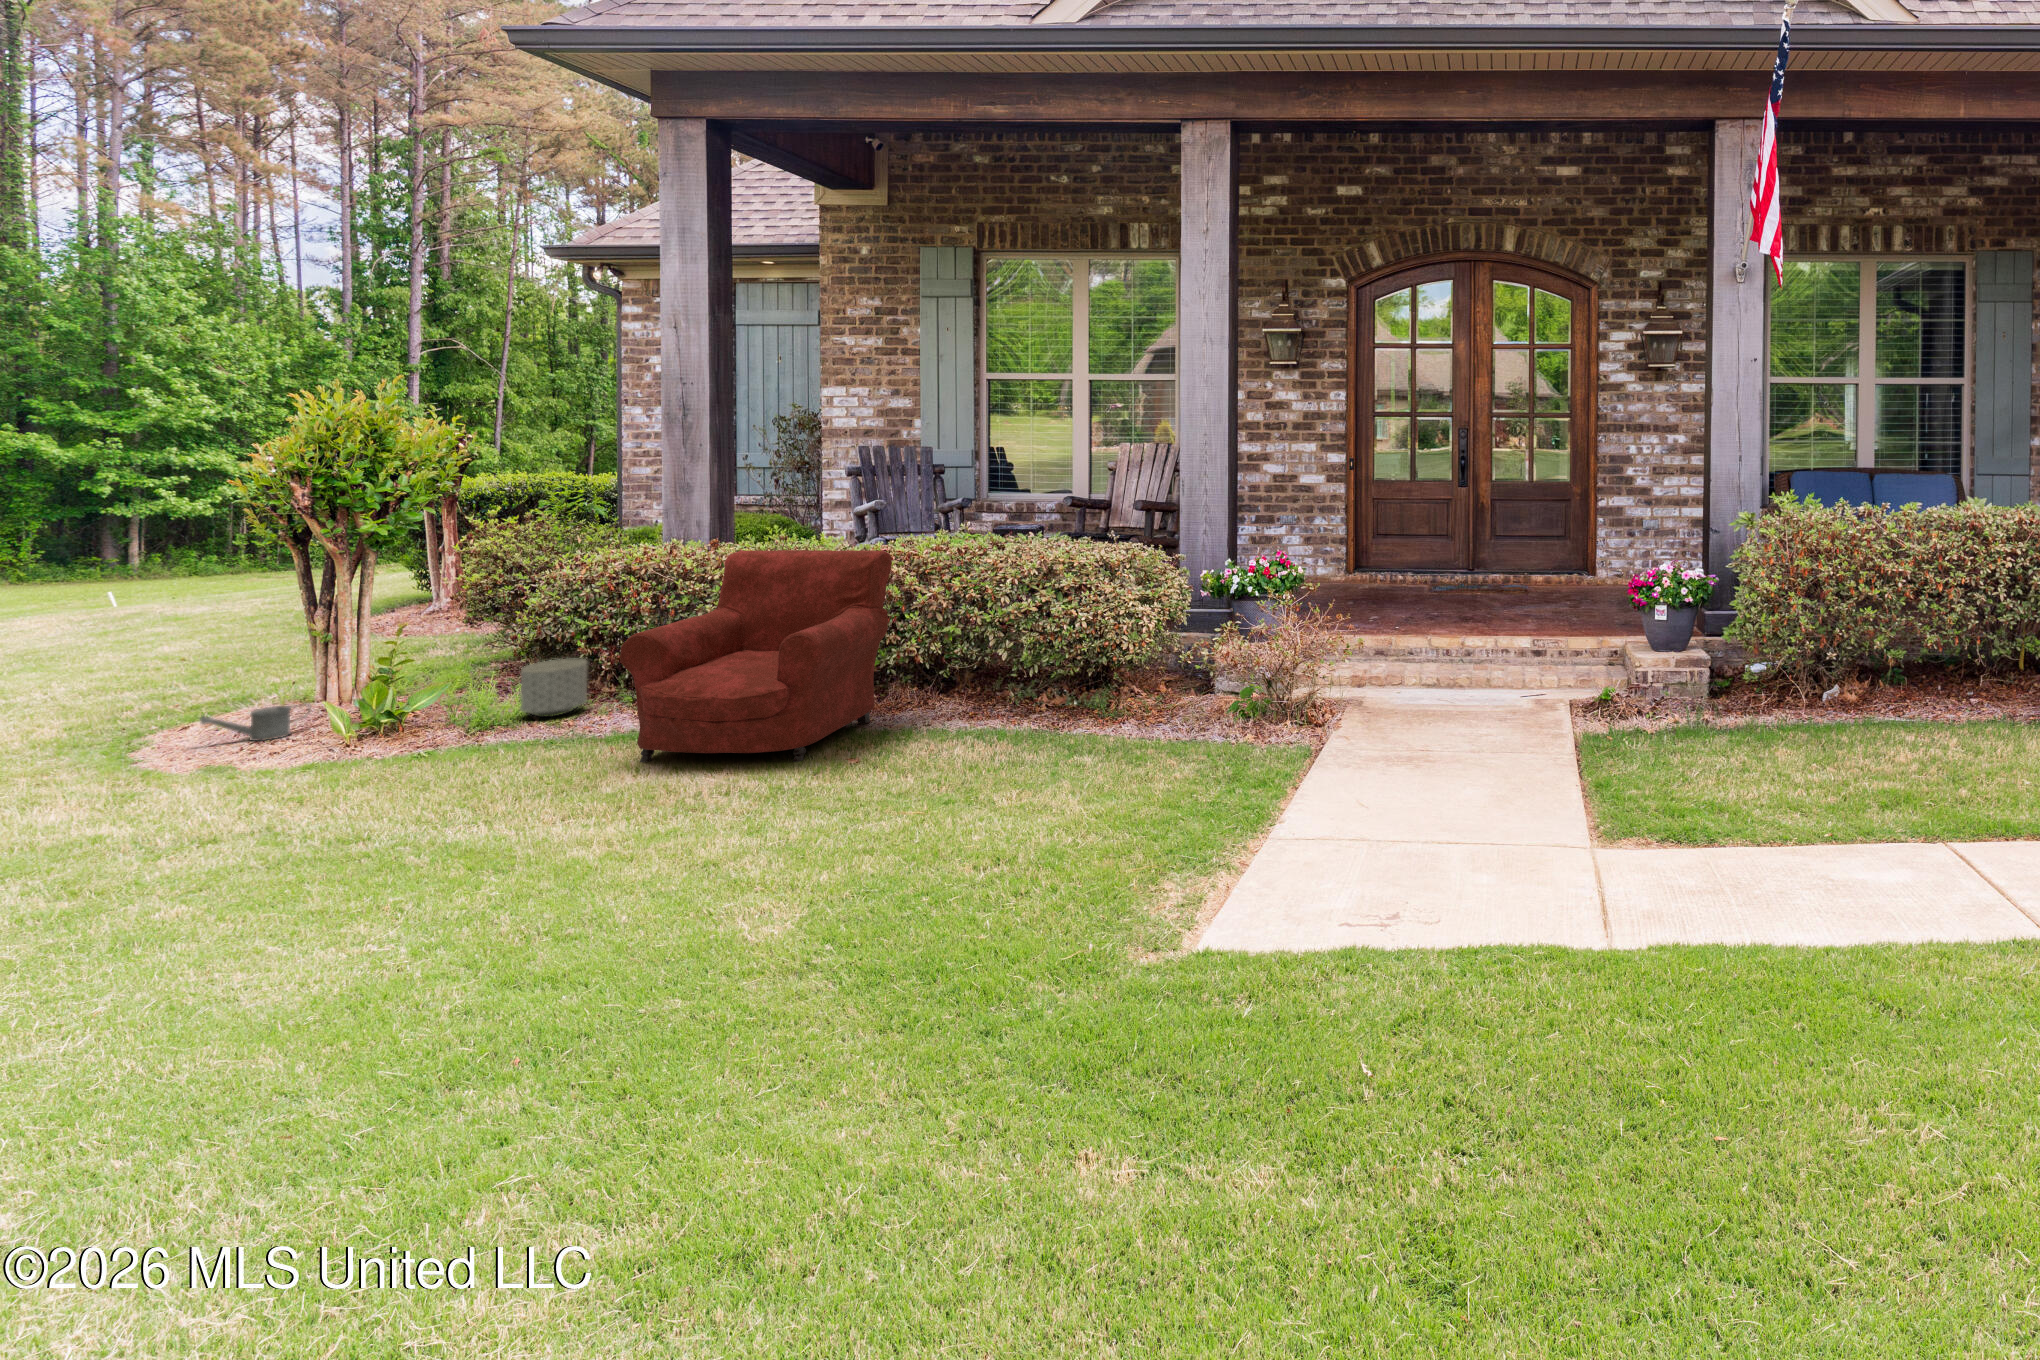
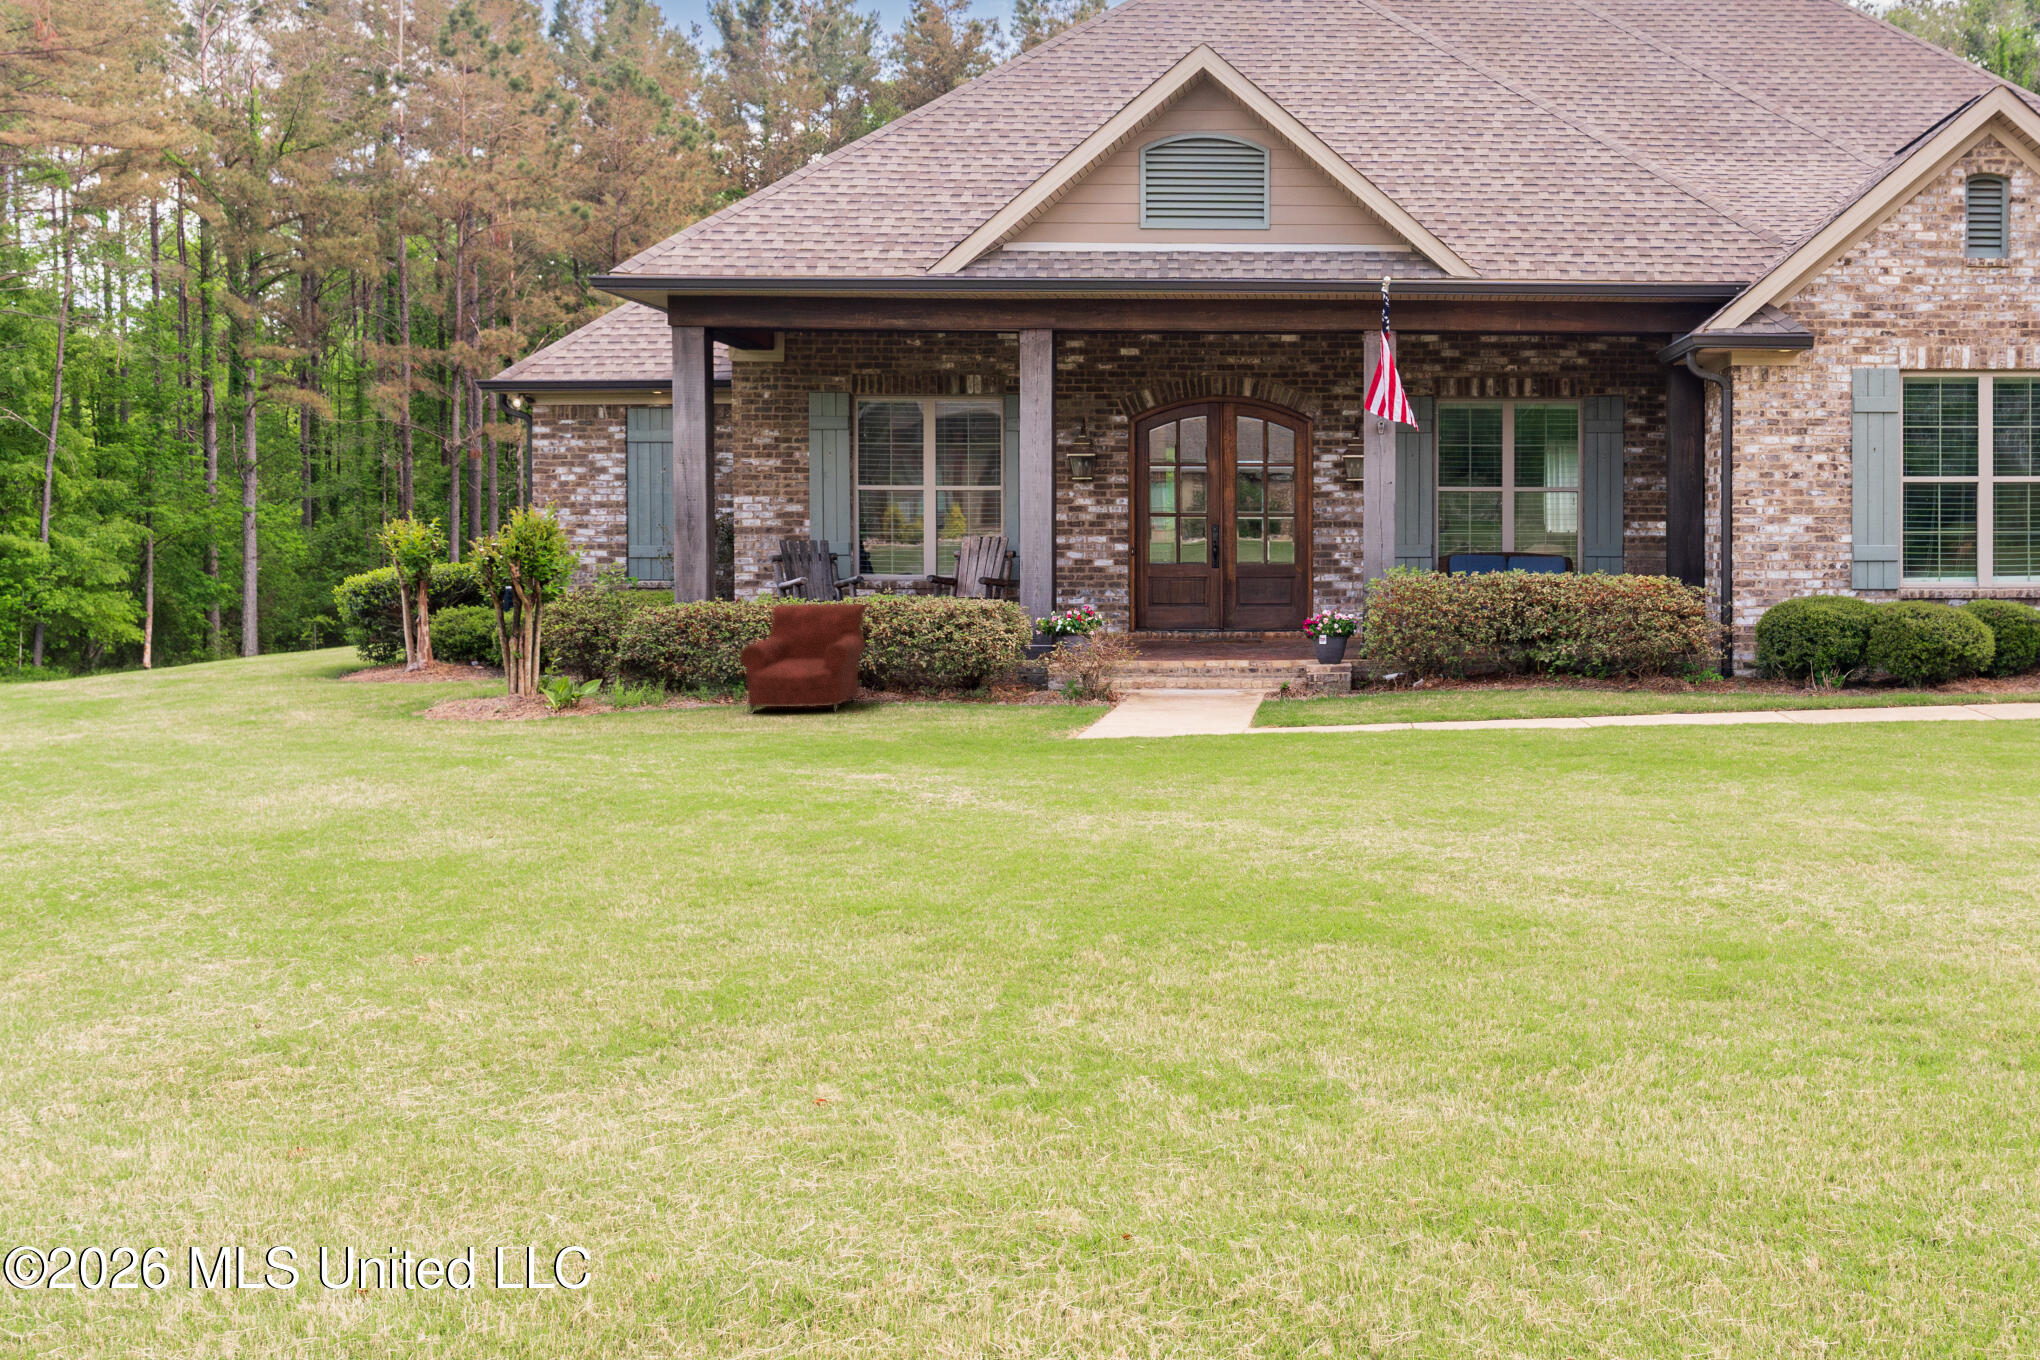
planter: present [521,659,587,717] -> none [645,671,678,703]
watering can: present [201,705,310,741] -> none [478,695,524,715]

